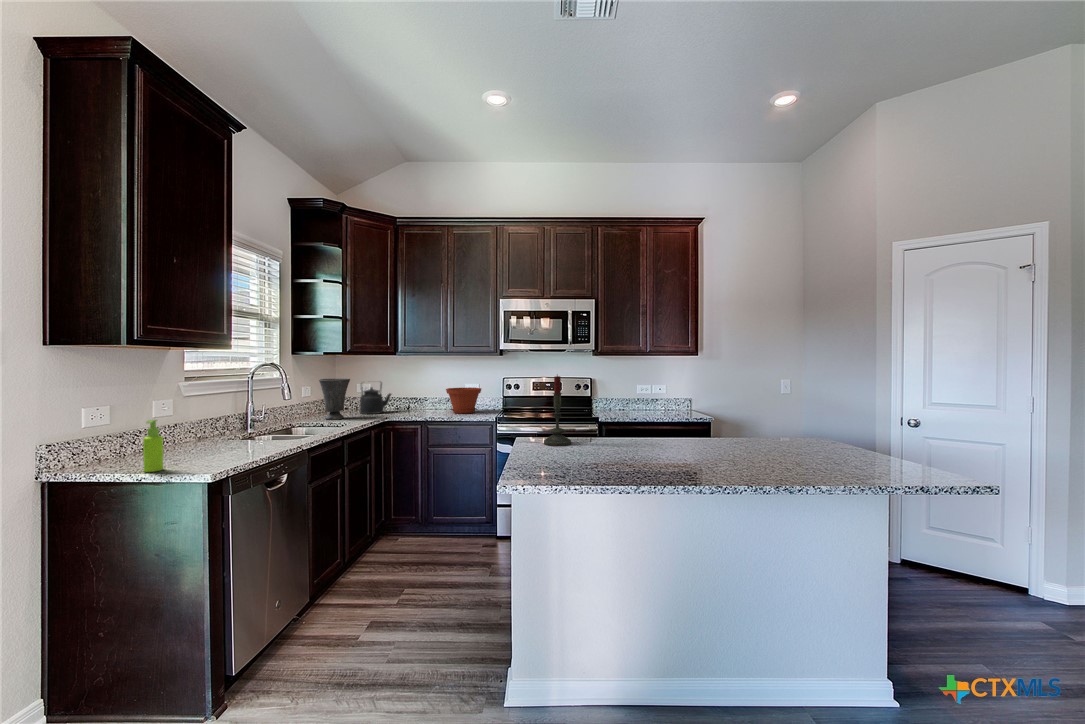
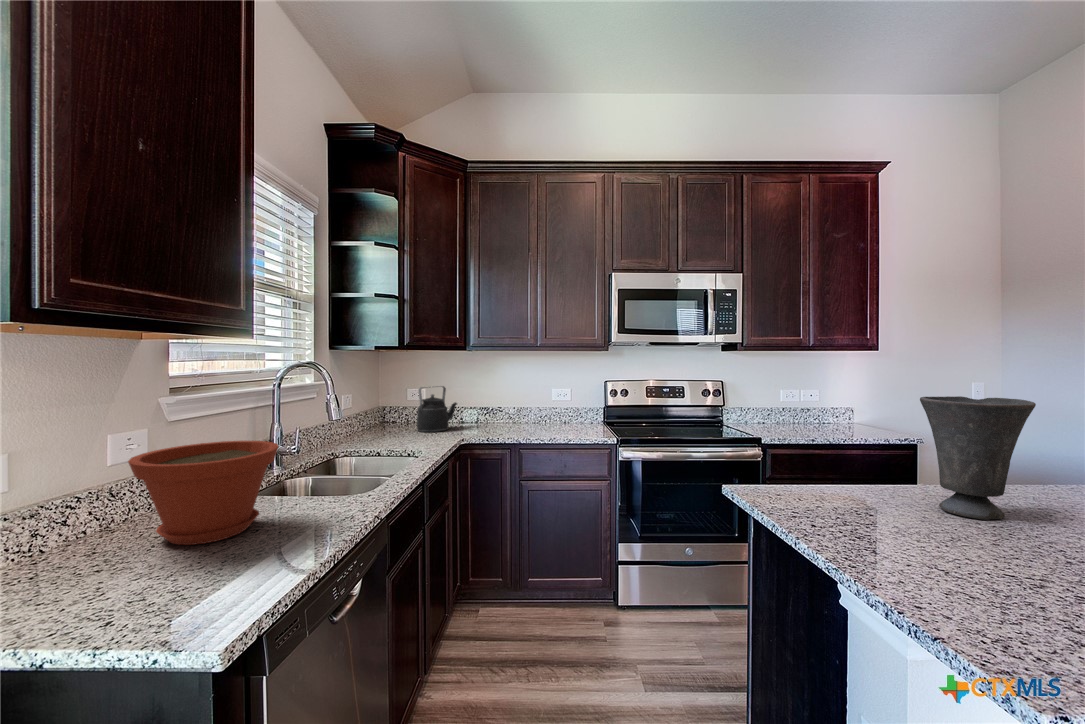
candle: present [544,376,571,446] -> none [804,380,862,512]
vase: present [319,379,350,419] -> present [920,396,1036,520]
plant pot: present [446,388,481,414] -> present [128,441,278,545]
soap dispenser: present [143,420,163,472] -> none [71,485,118,606]

